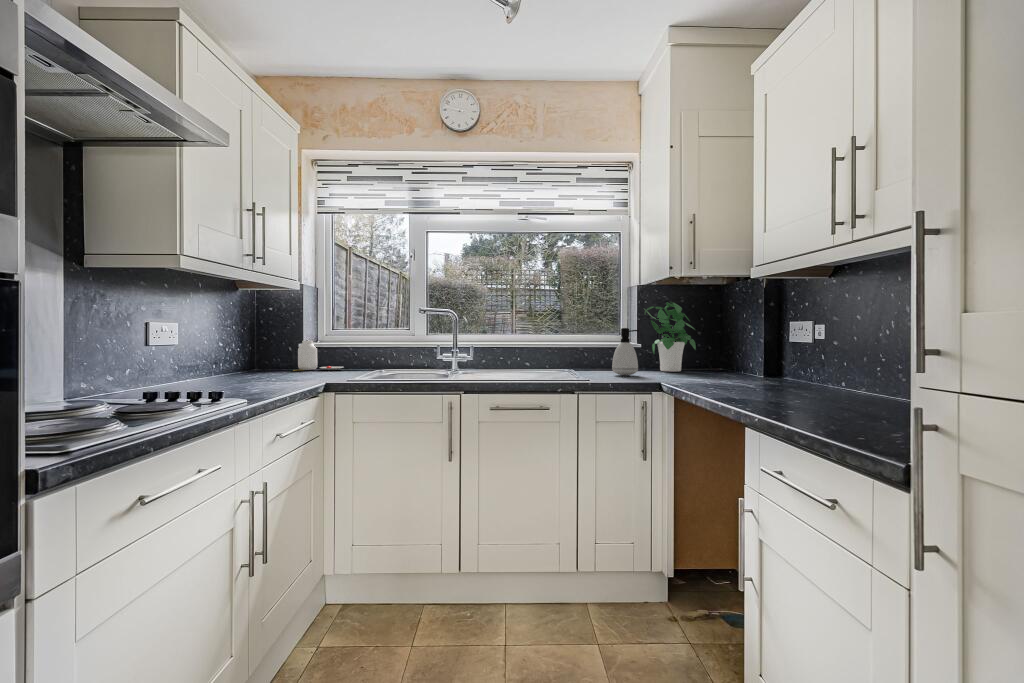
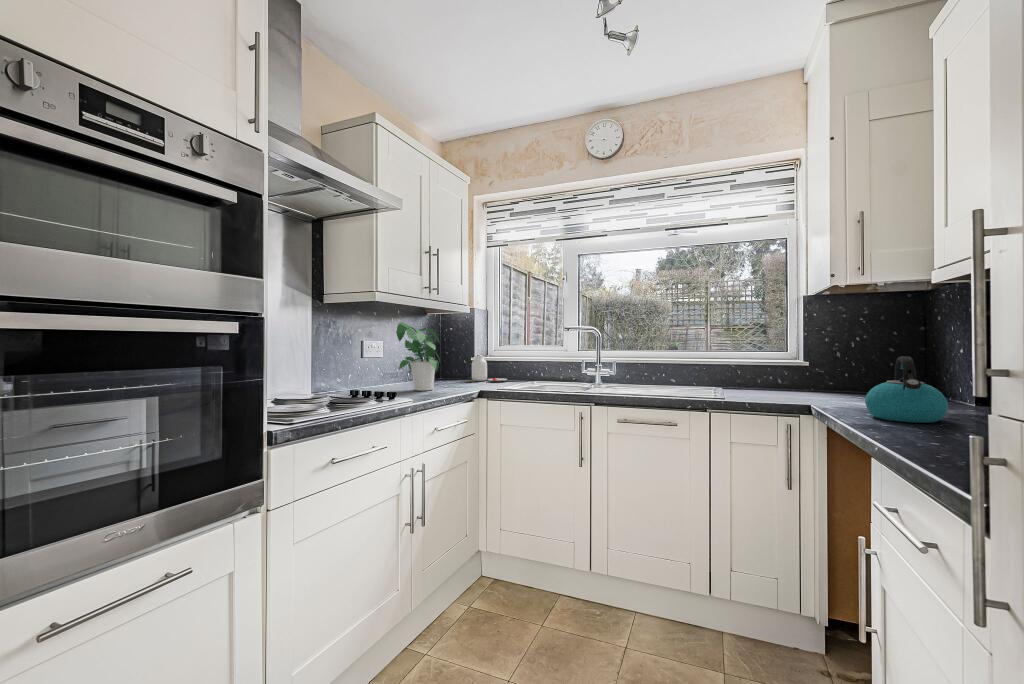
potted plant: present [645,302,696,372] -> present [396,322,440,391]
soap dispenser: present [612,328,639,375] -> none [759,347,791,400]
kettle: none [703,333,759,384] -> present [865,356,948,423]

